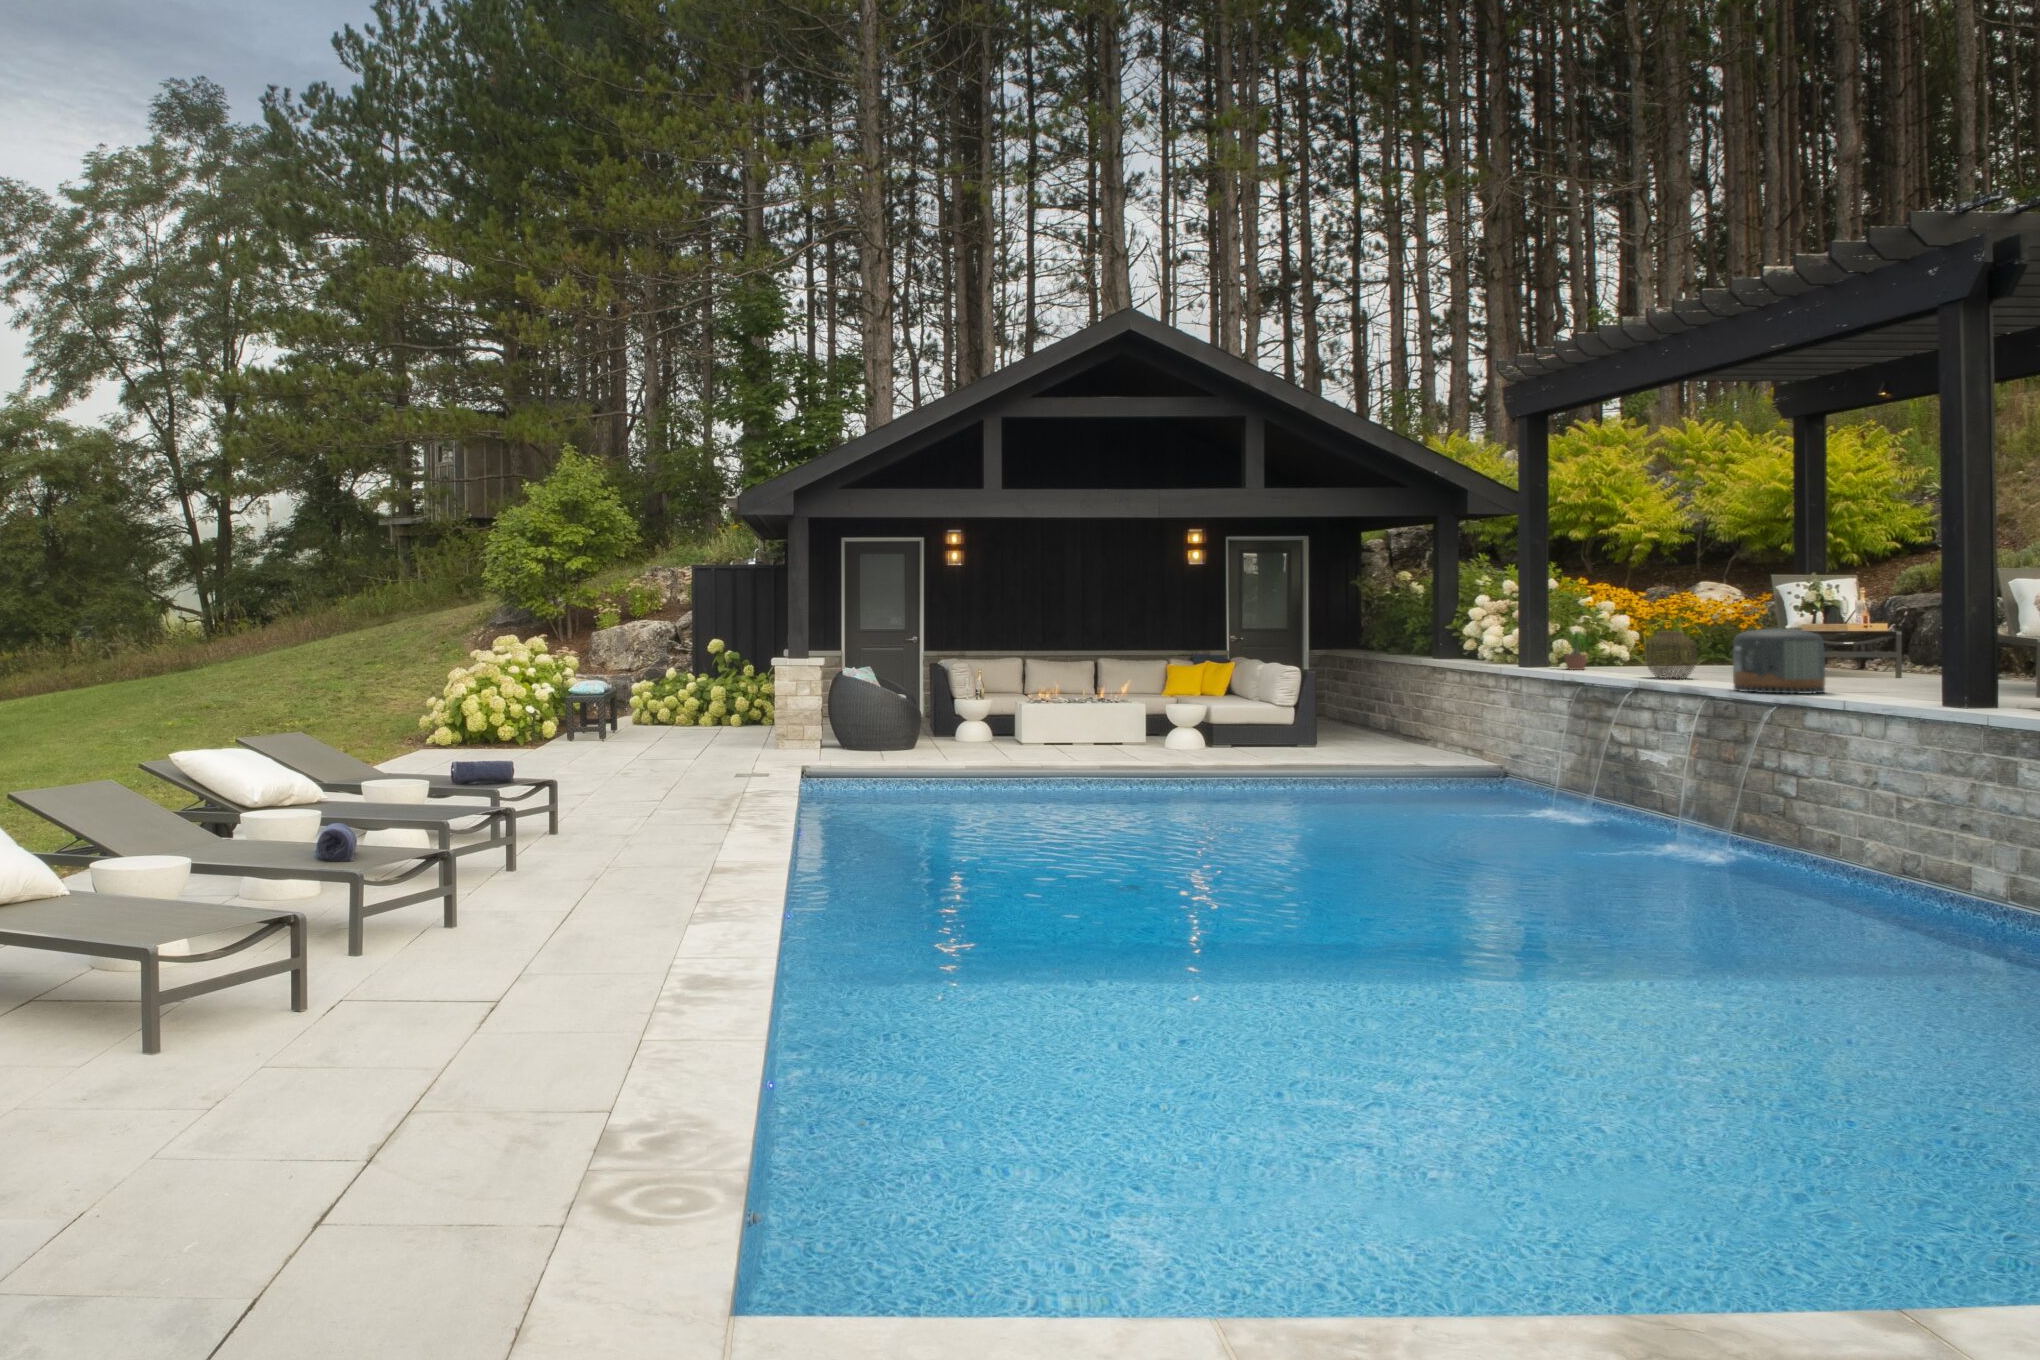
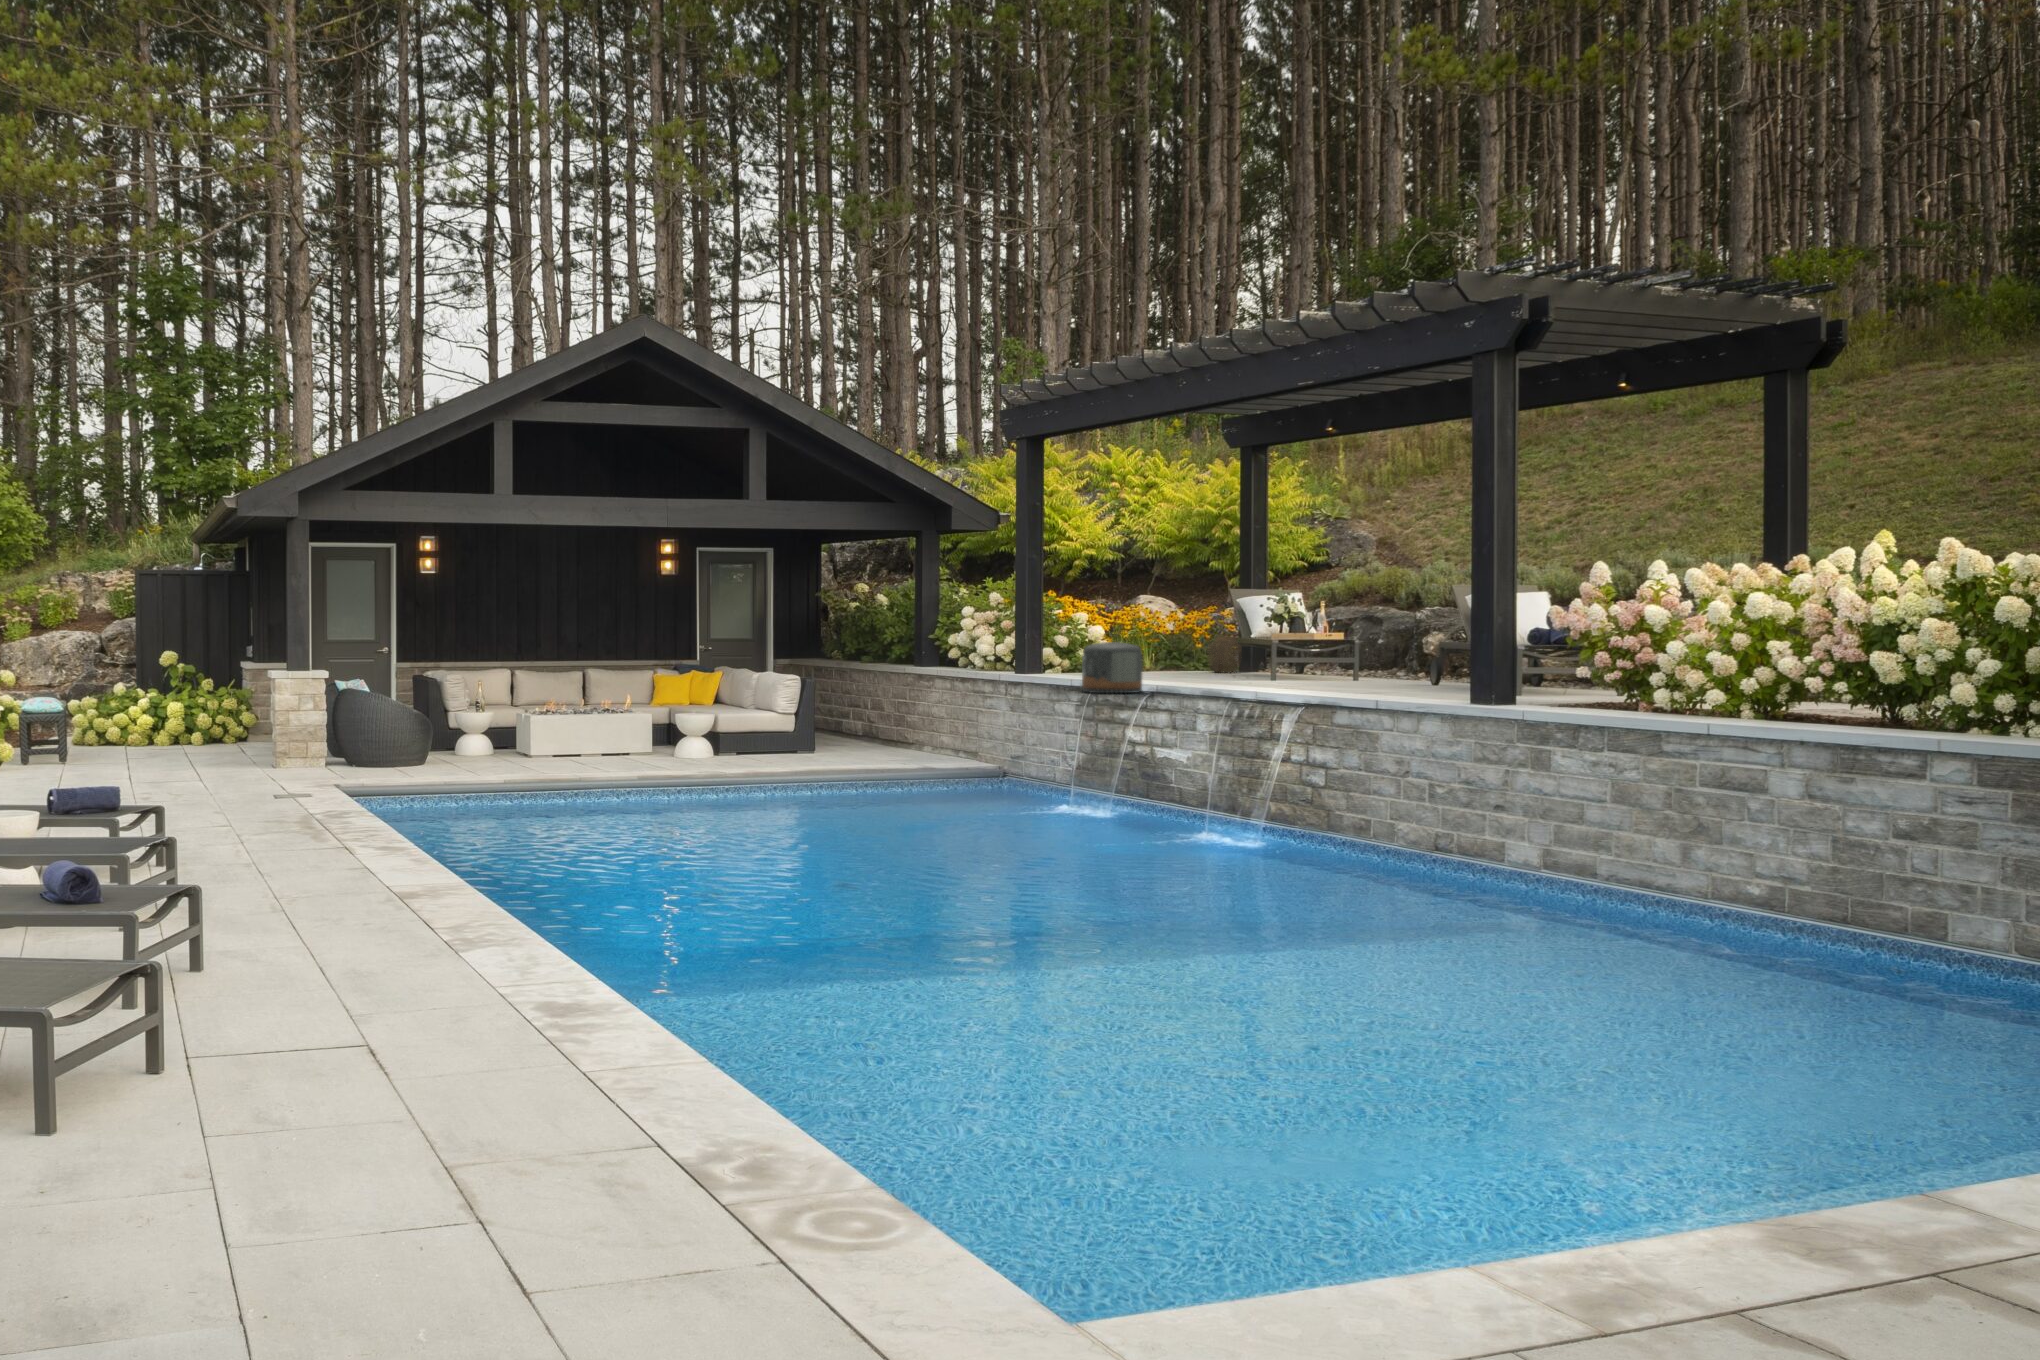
potted plant: present [1557,631,1592,670] -> none [972,641,1012,676]
woven basket: present [1645,632,1697,679] -> present [1207,637,1242,673]

